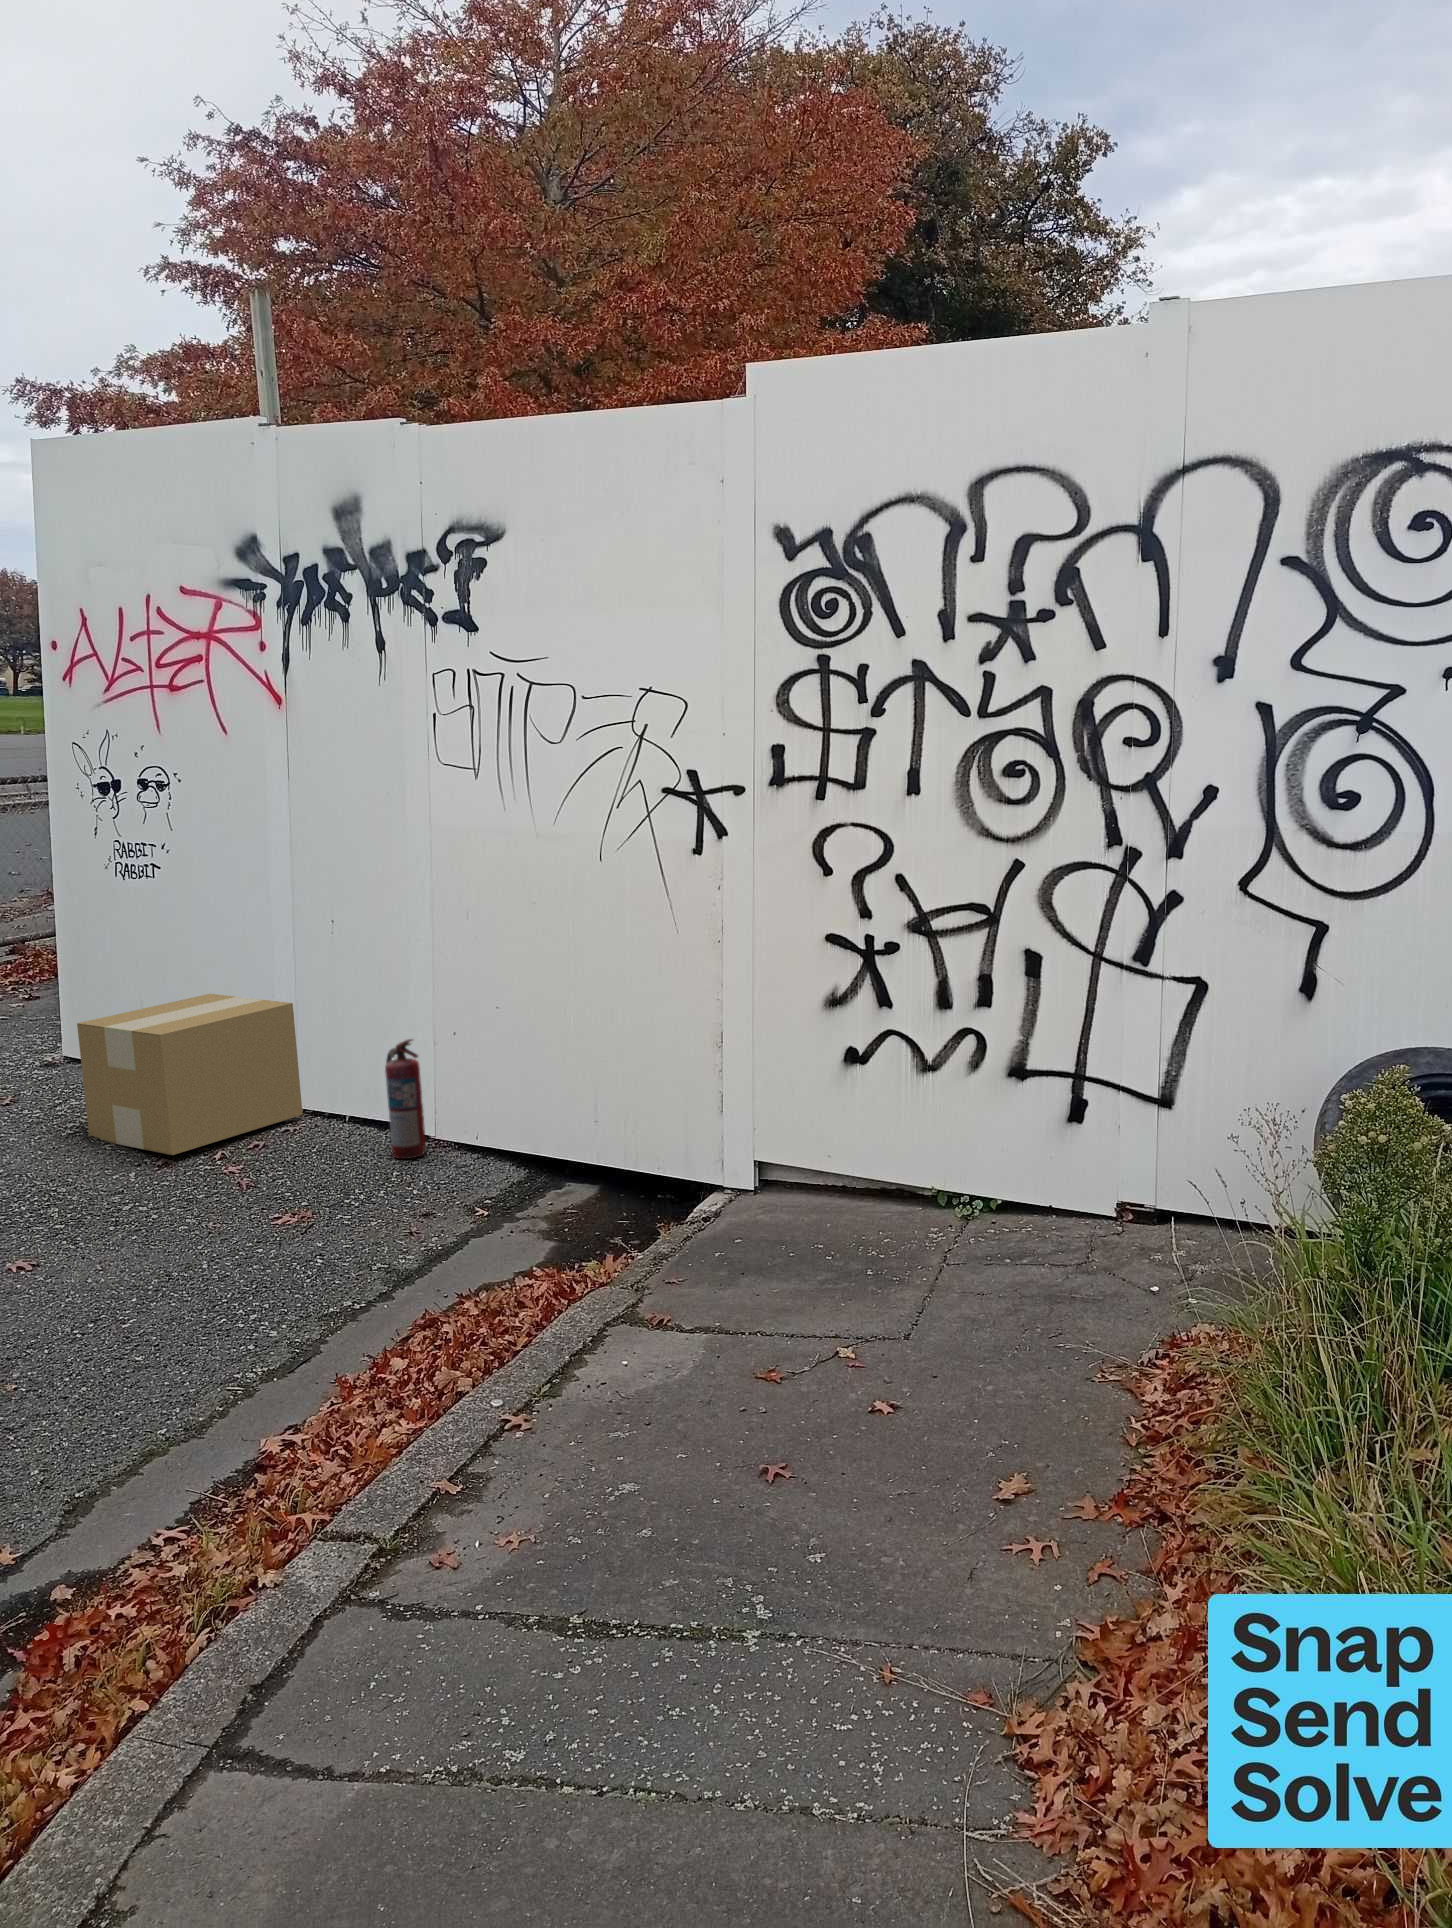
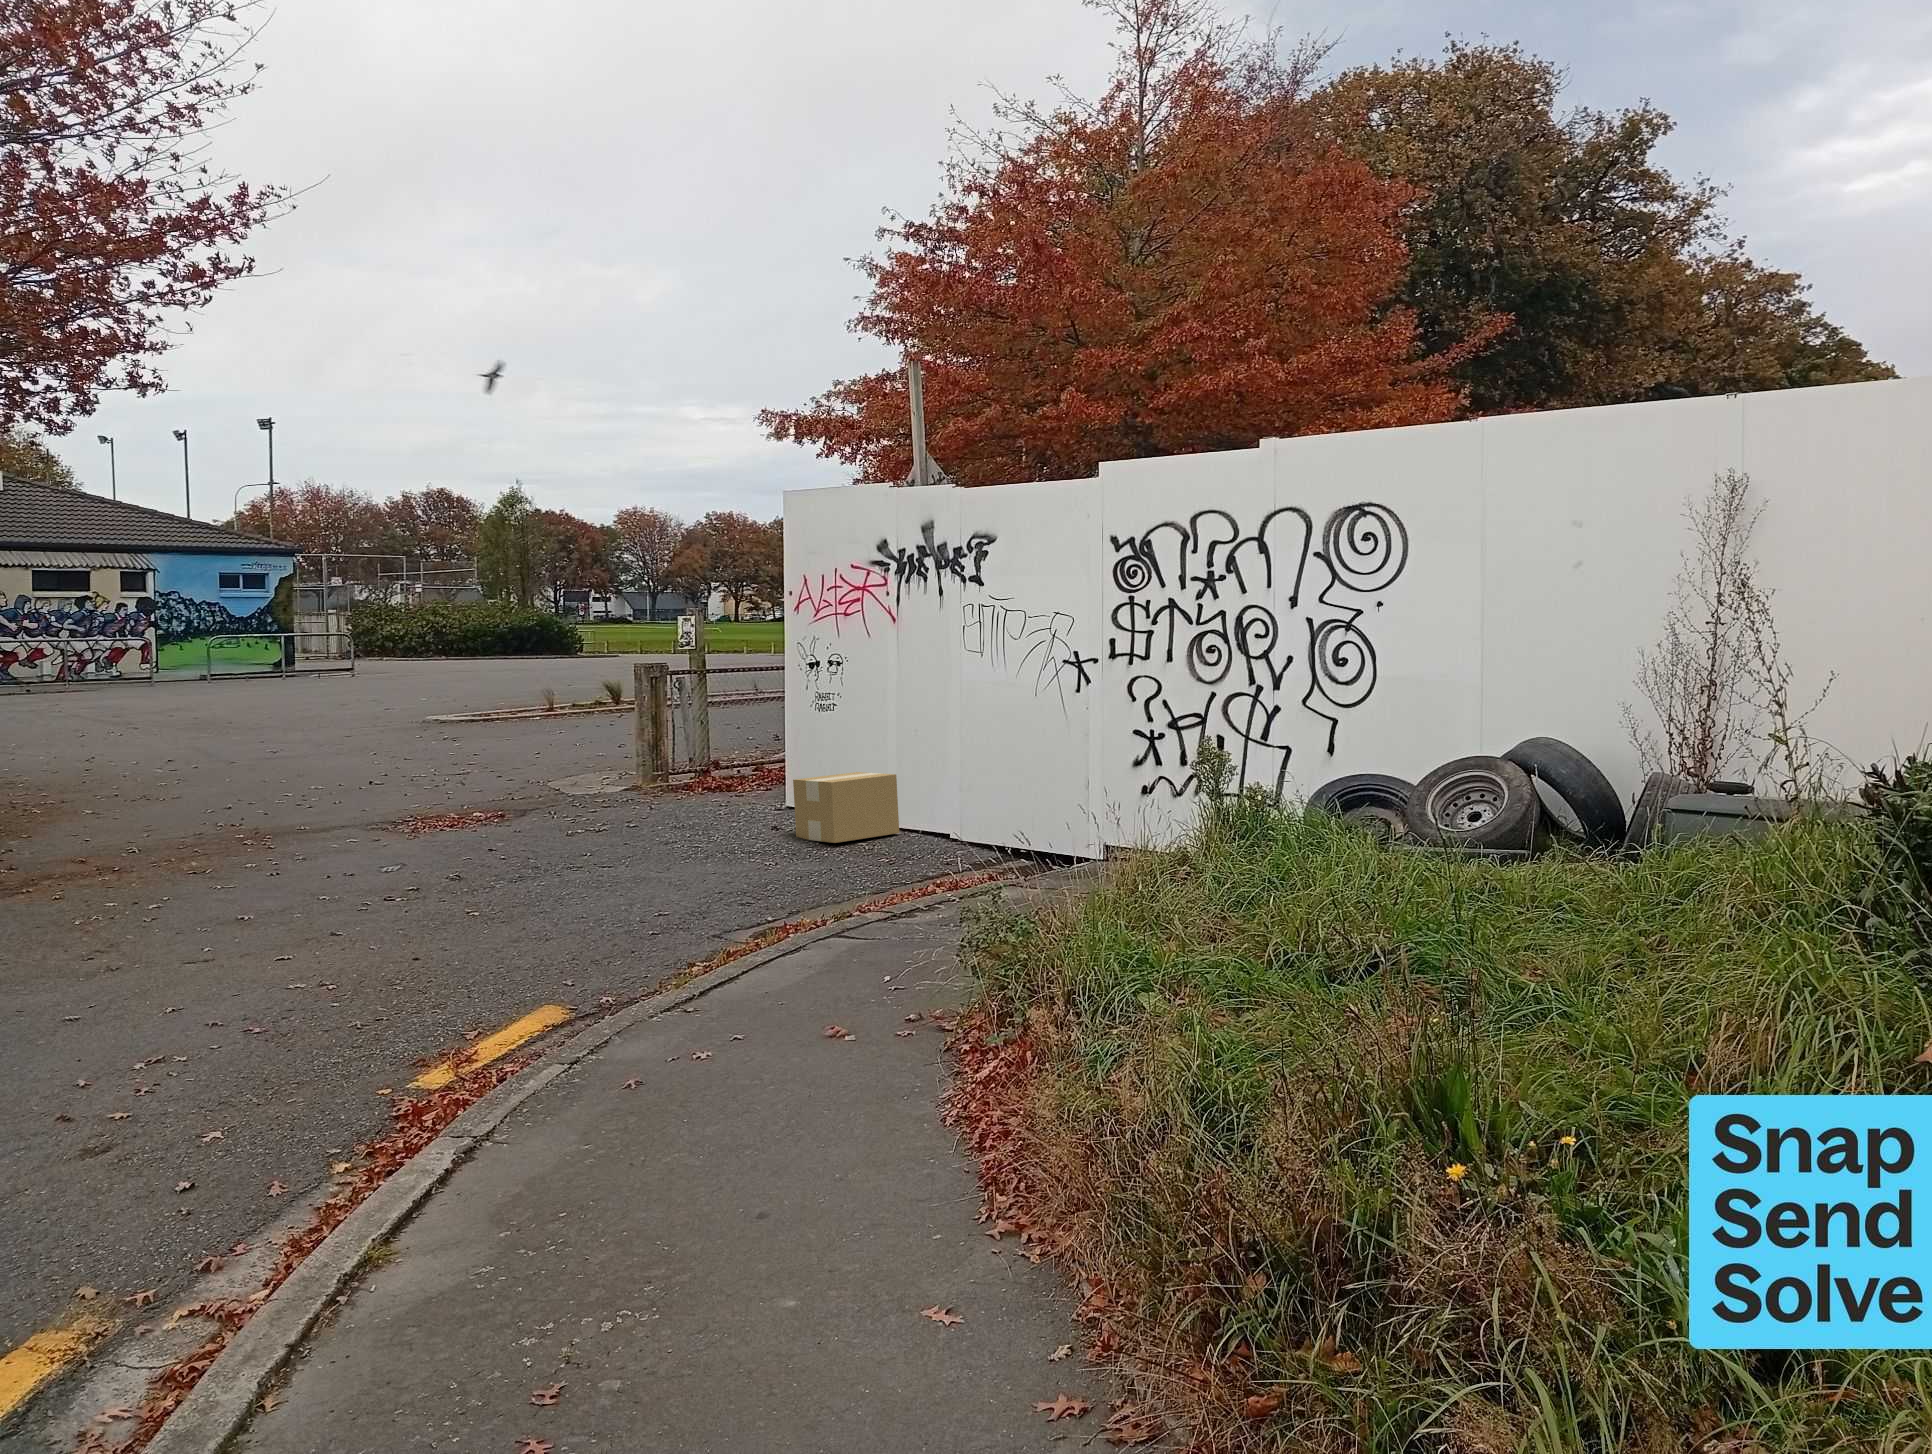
fire extinguisher: present [385,1039,425,1159] -> none [937,789,956,850]

